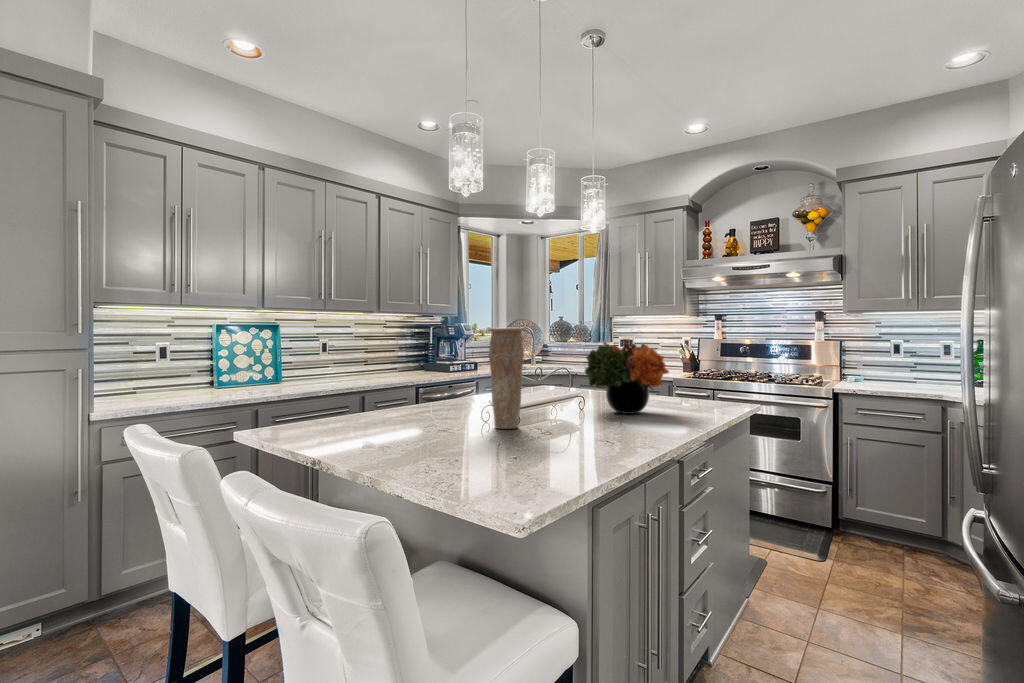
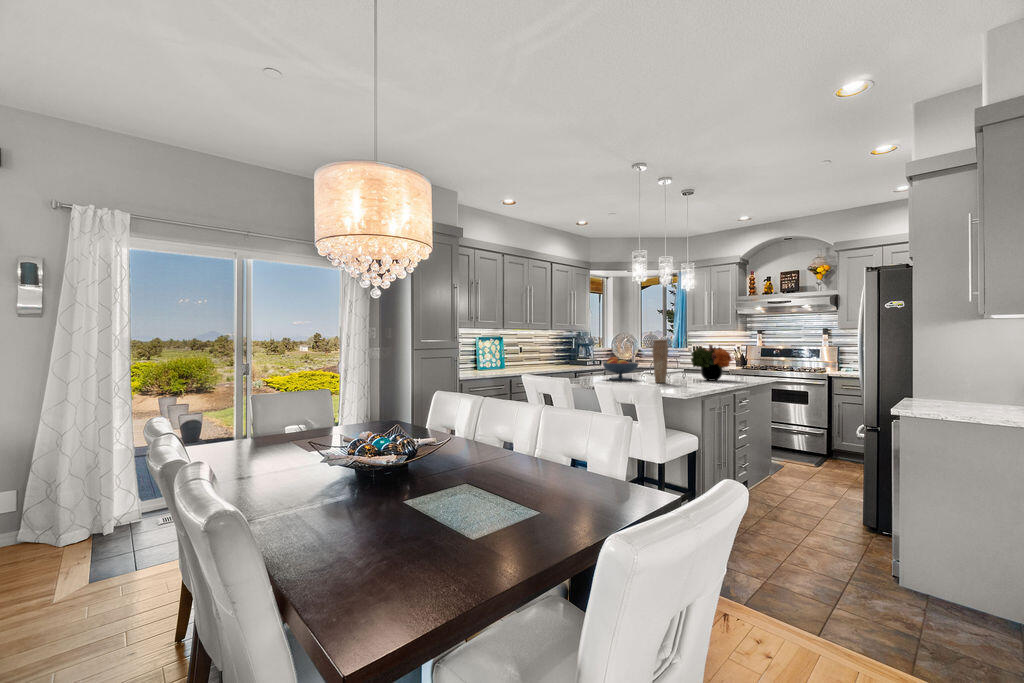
fruit bowl: none [402,364,479,417] -> present [603,357,639,380]

